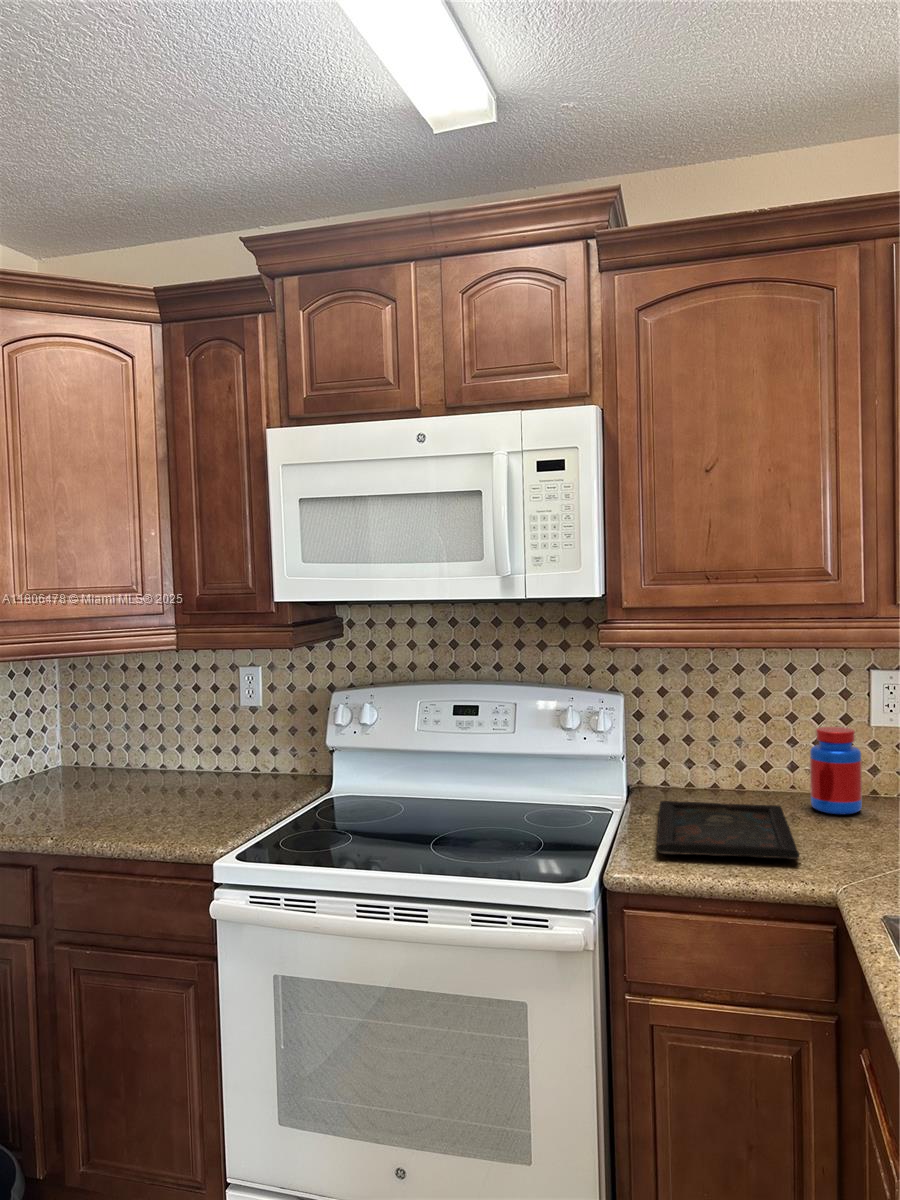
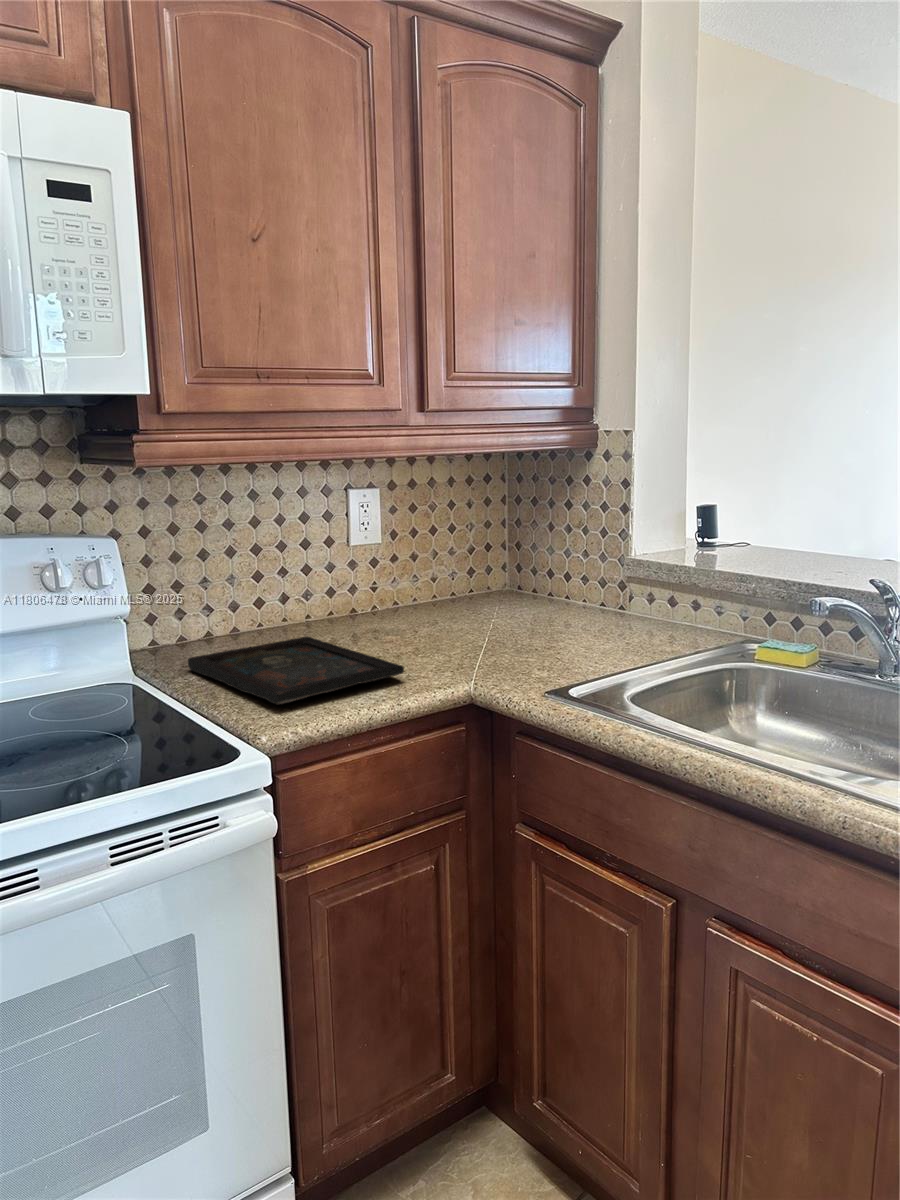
jar: present [810,727,862,814] -> none [315,548,365,636]

